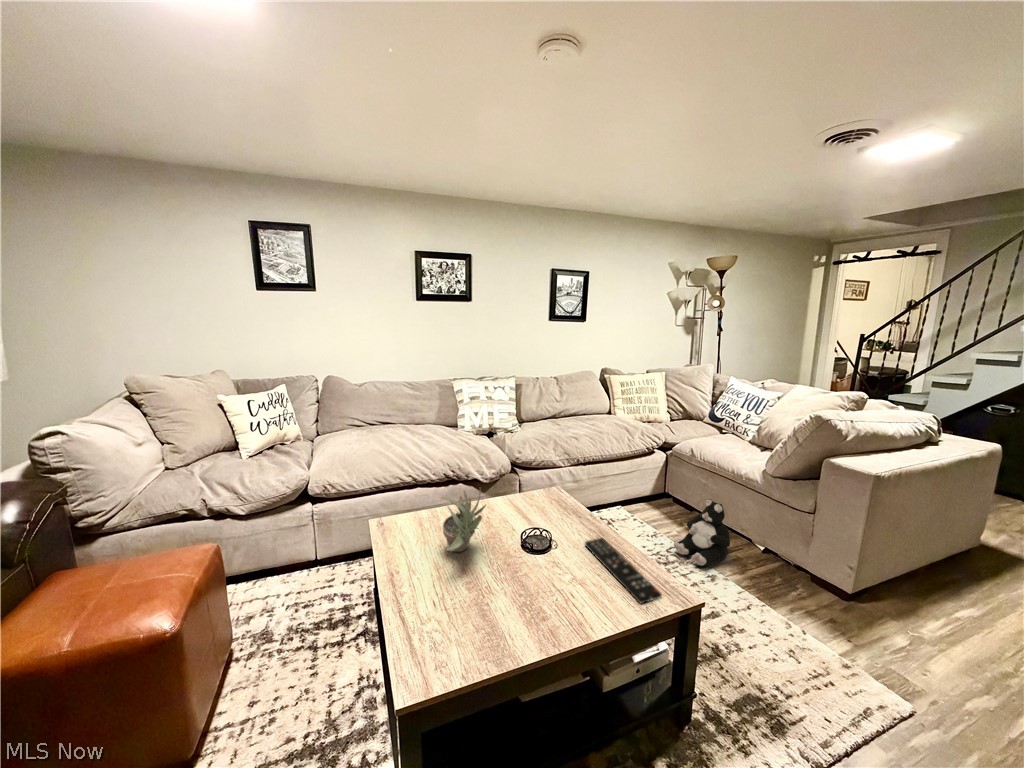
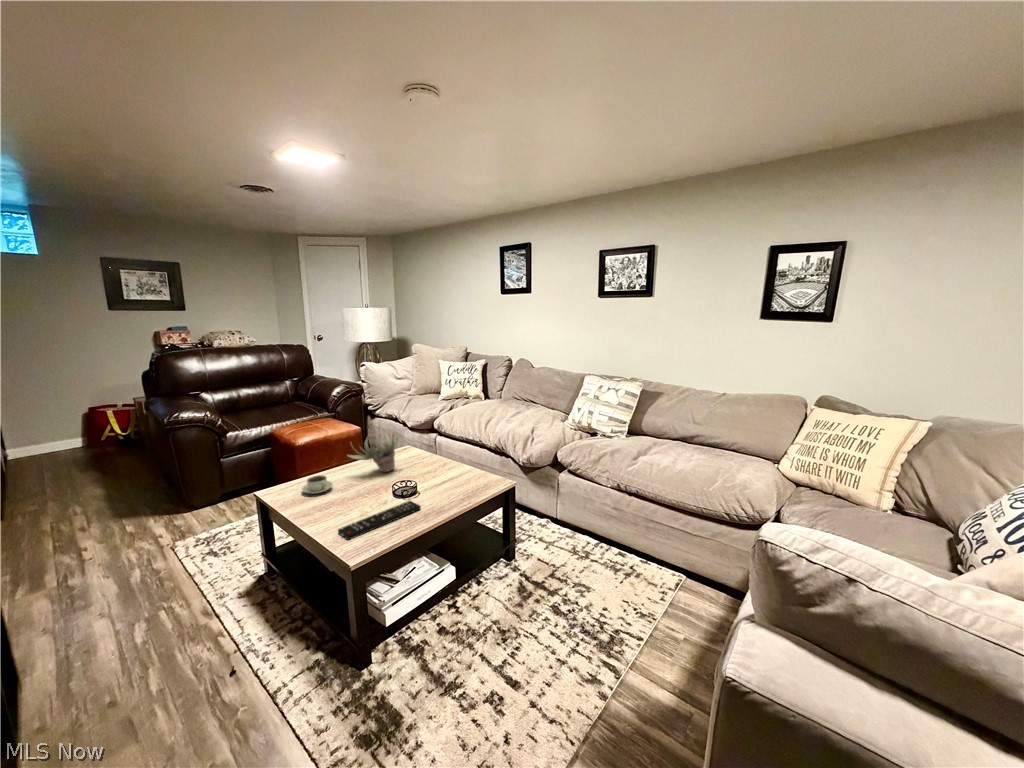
plush toy: present [674,499,730,566] -> none [603,597,693,694]
coffee cup: none [458,588,505,628] -> present [302,475,333,494]

